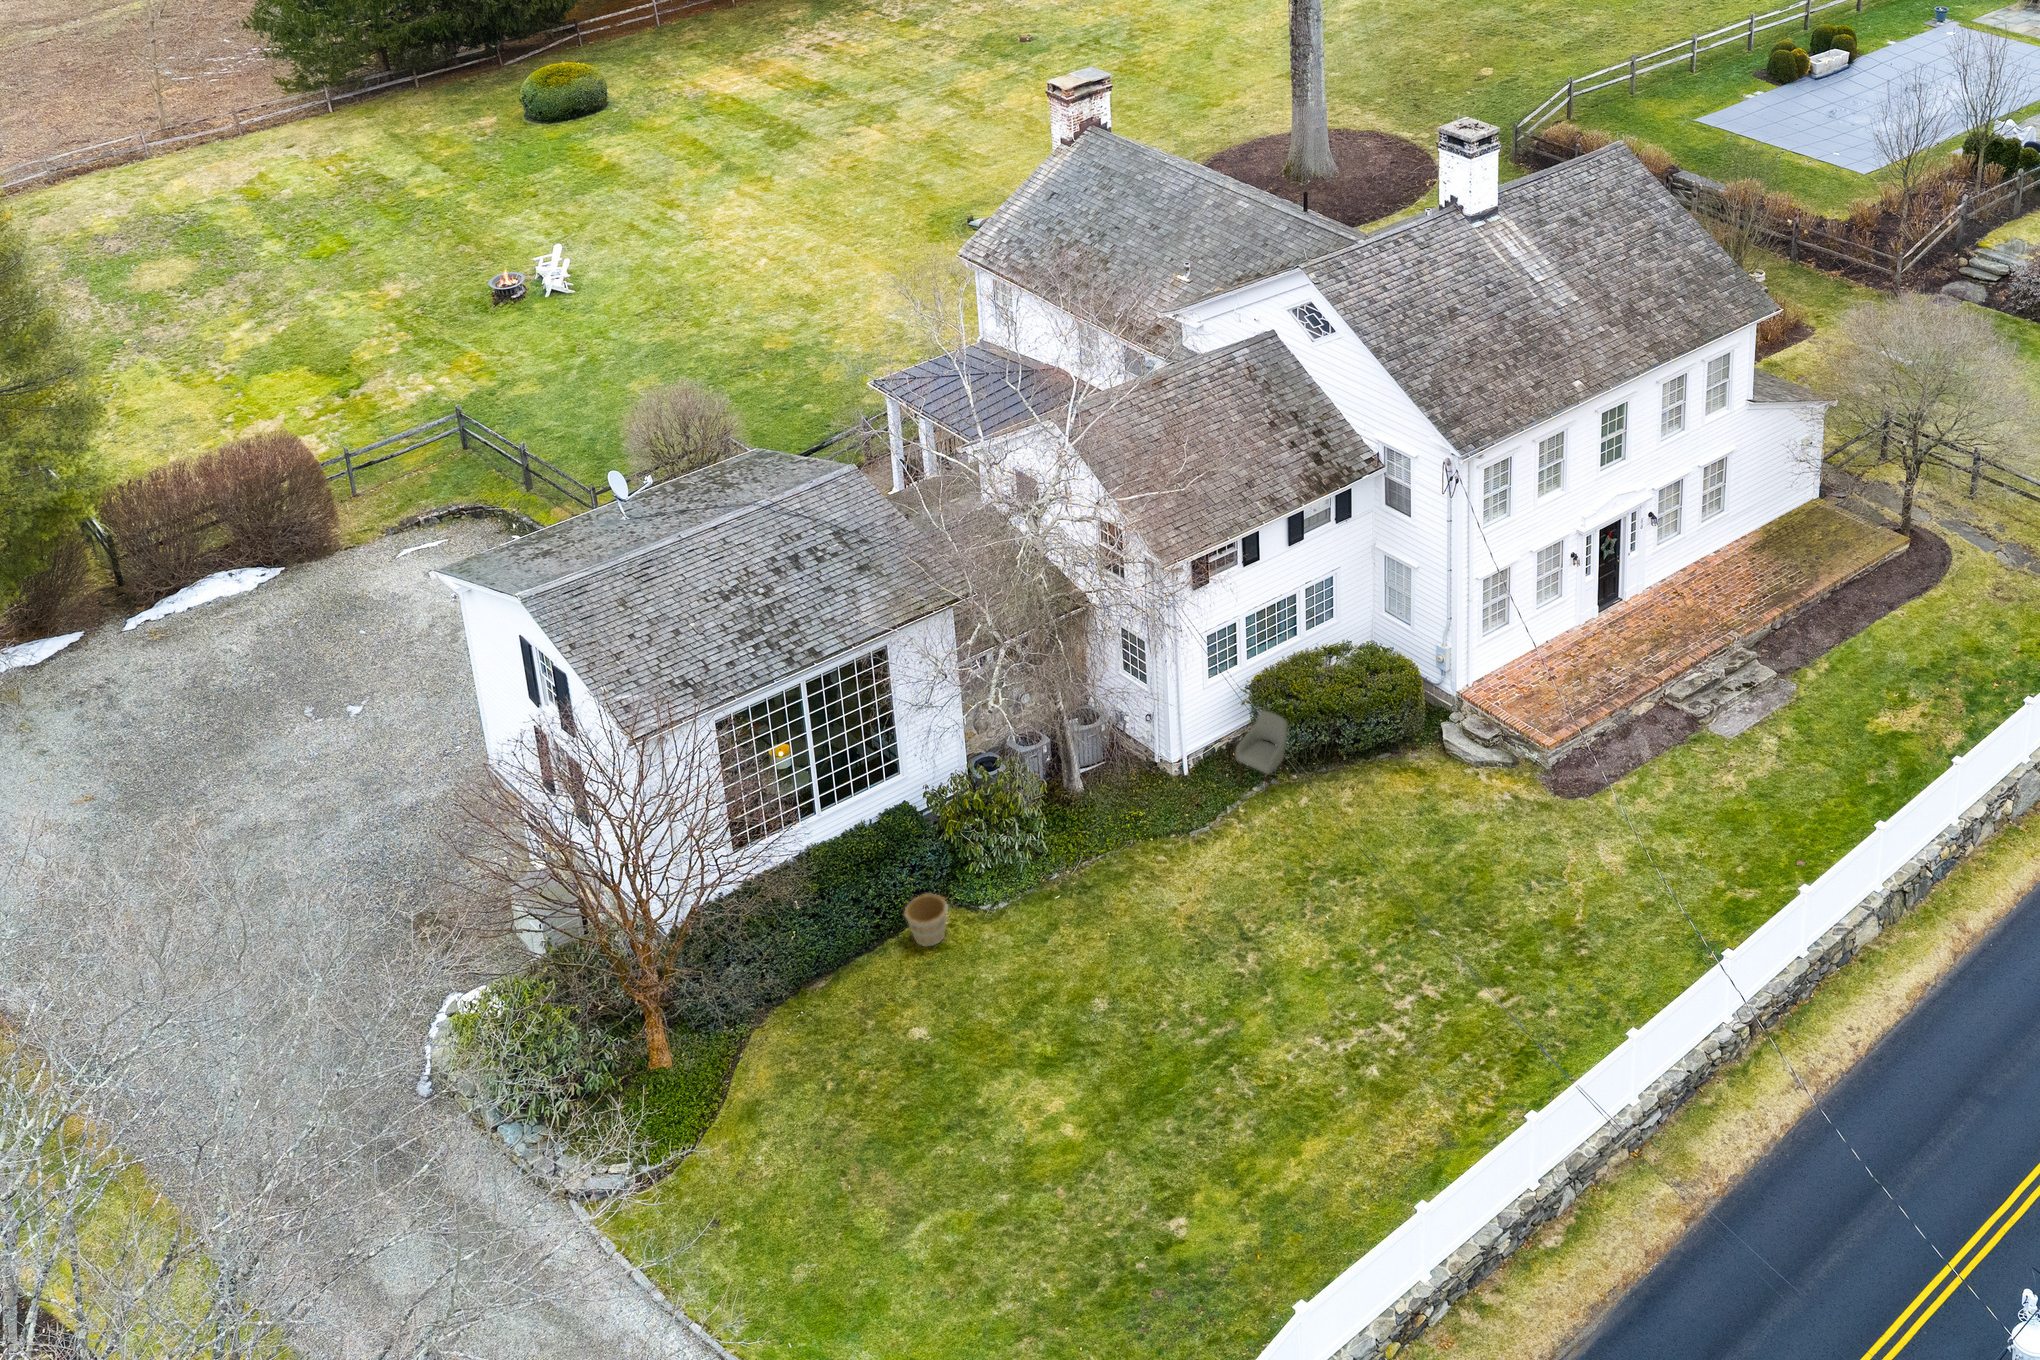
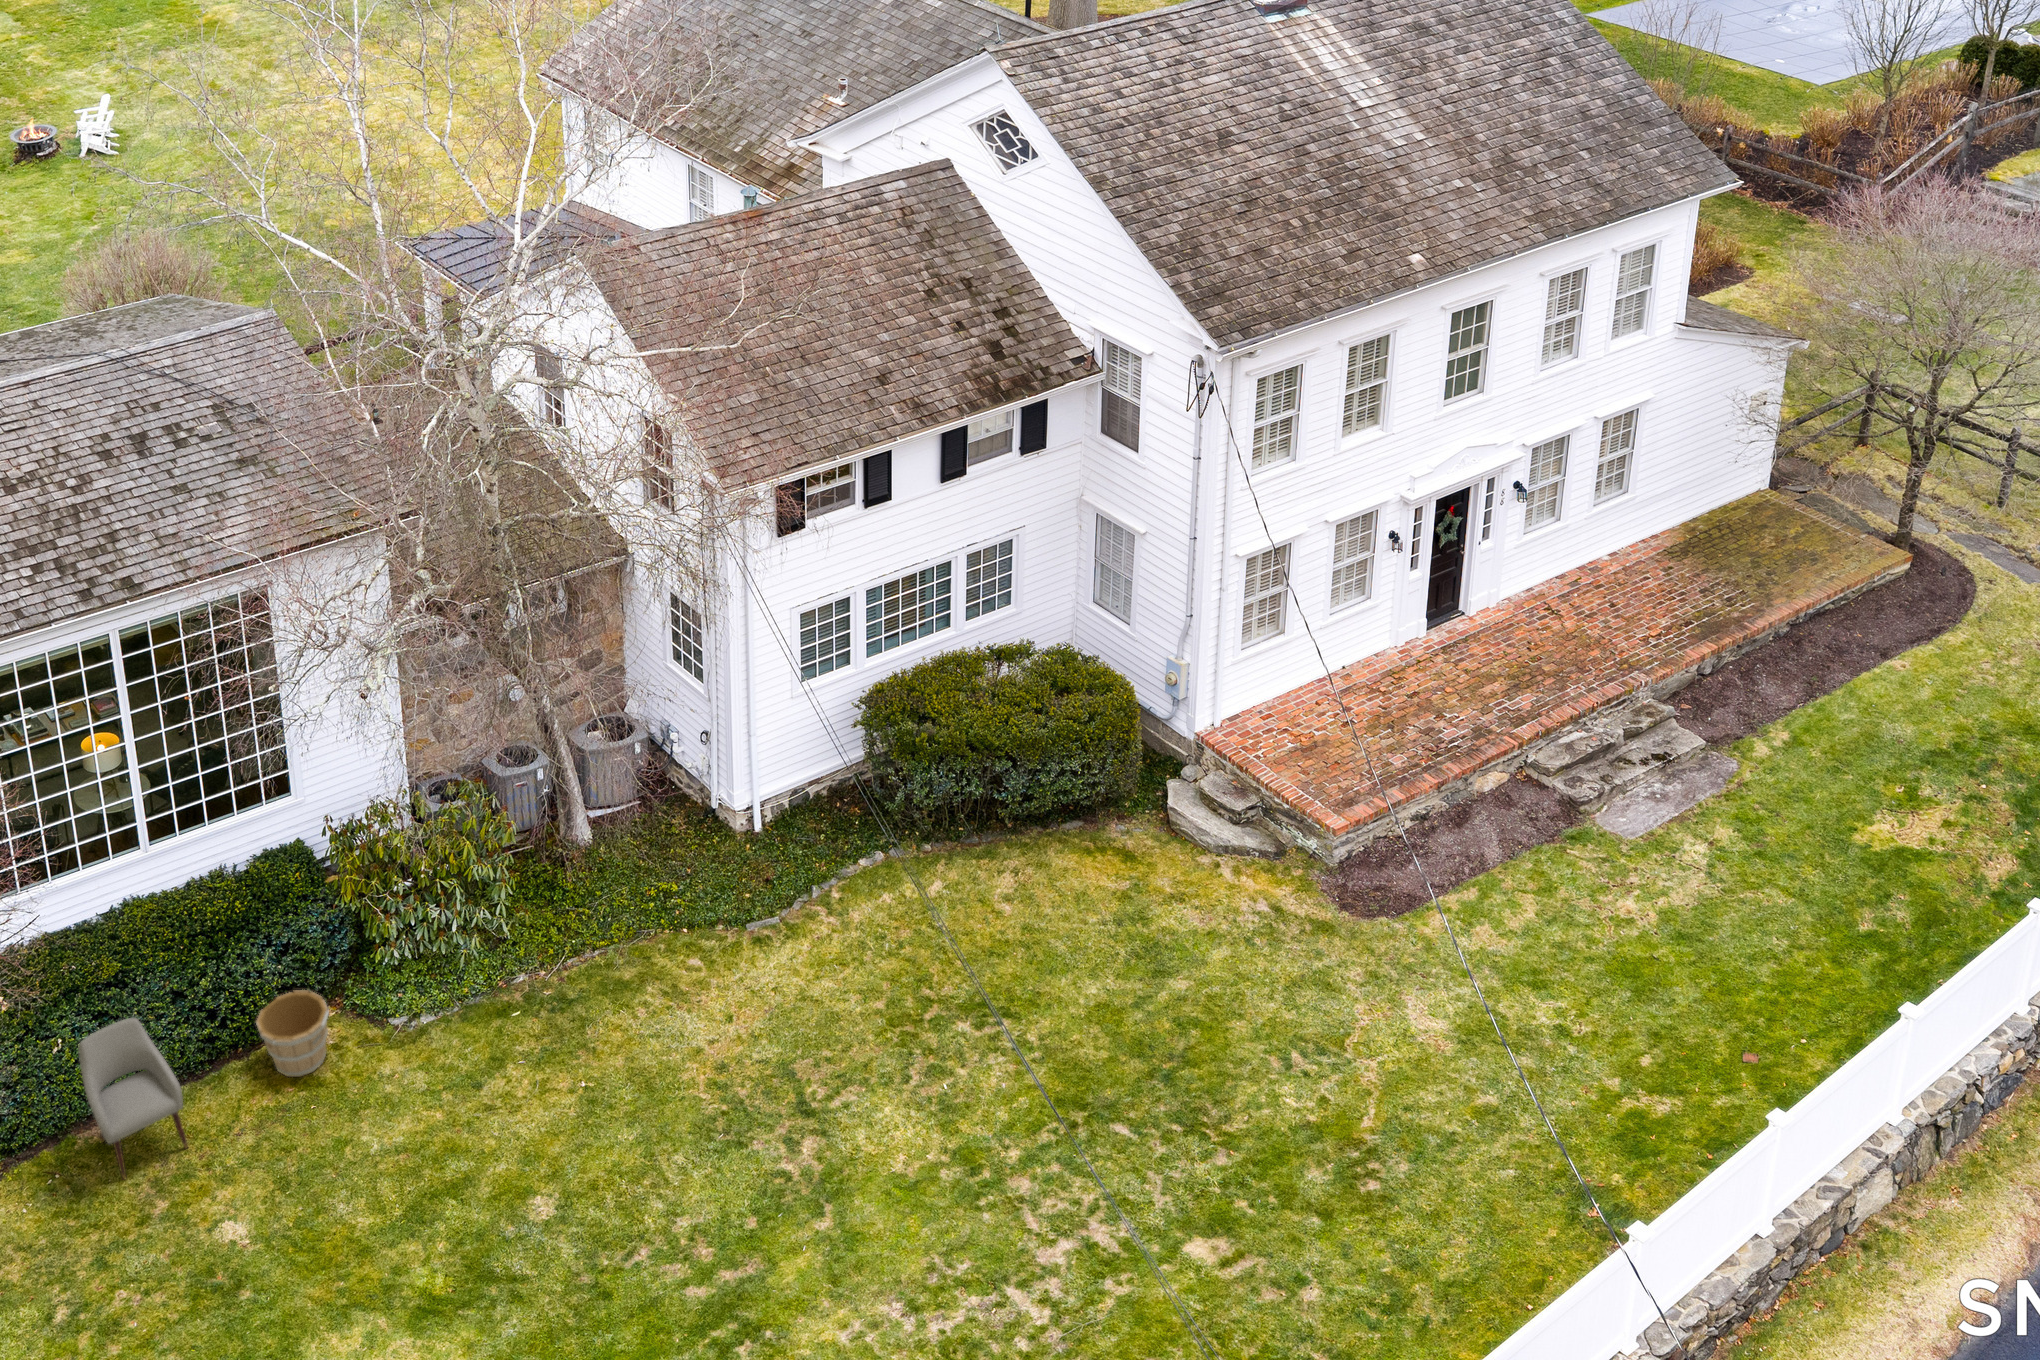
chair: present [1235,711,1288,794] -> present [78,1018,188,1180]

